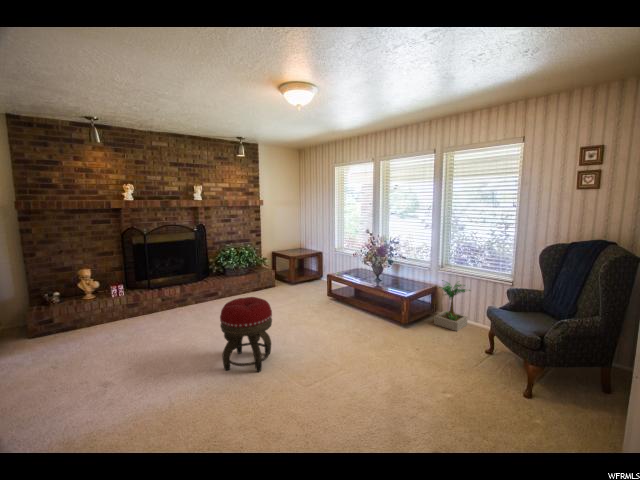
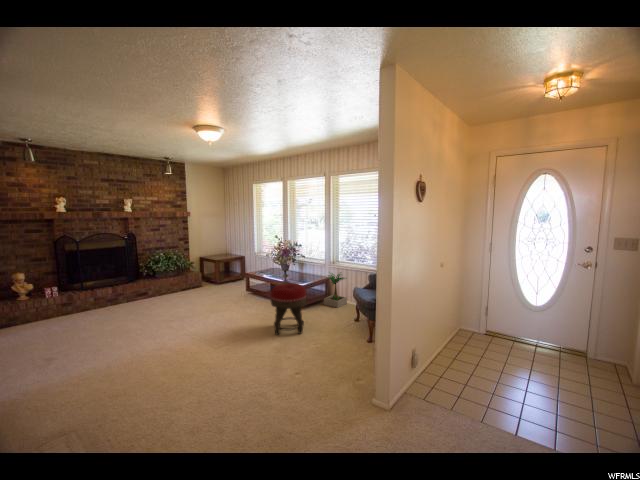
footstool: present [220,297,272,372] -> present [270,283,306,335]

